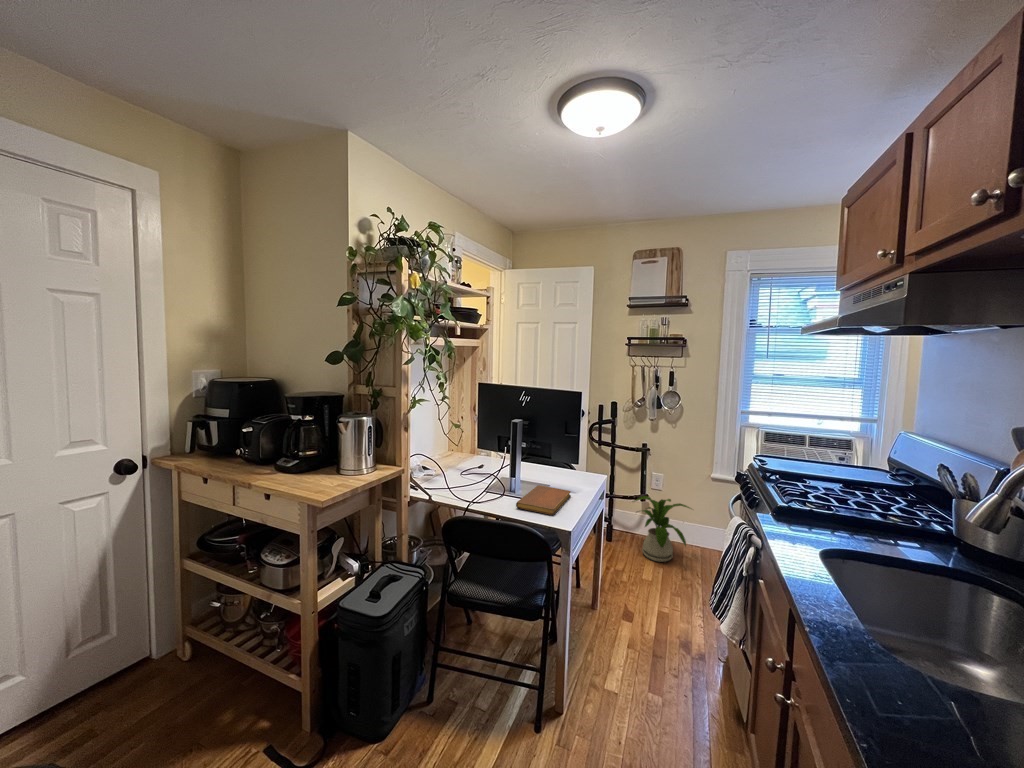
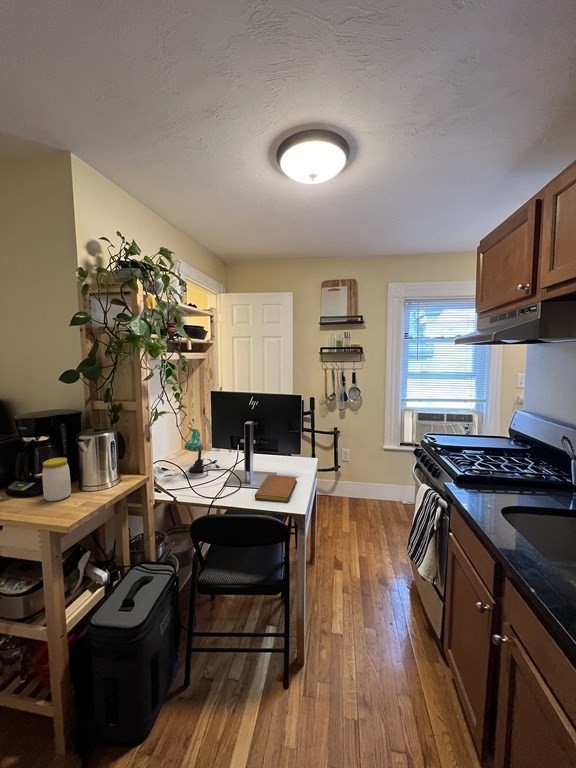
desk lamp: none [443,428,485,482] -> present [183,431,219,479]
jar: none [305,438,329,480] -> present [42,458,71,501]
house plant: present [633,496,690,562] -> none [329,466,374,515]

